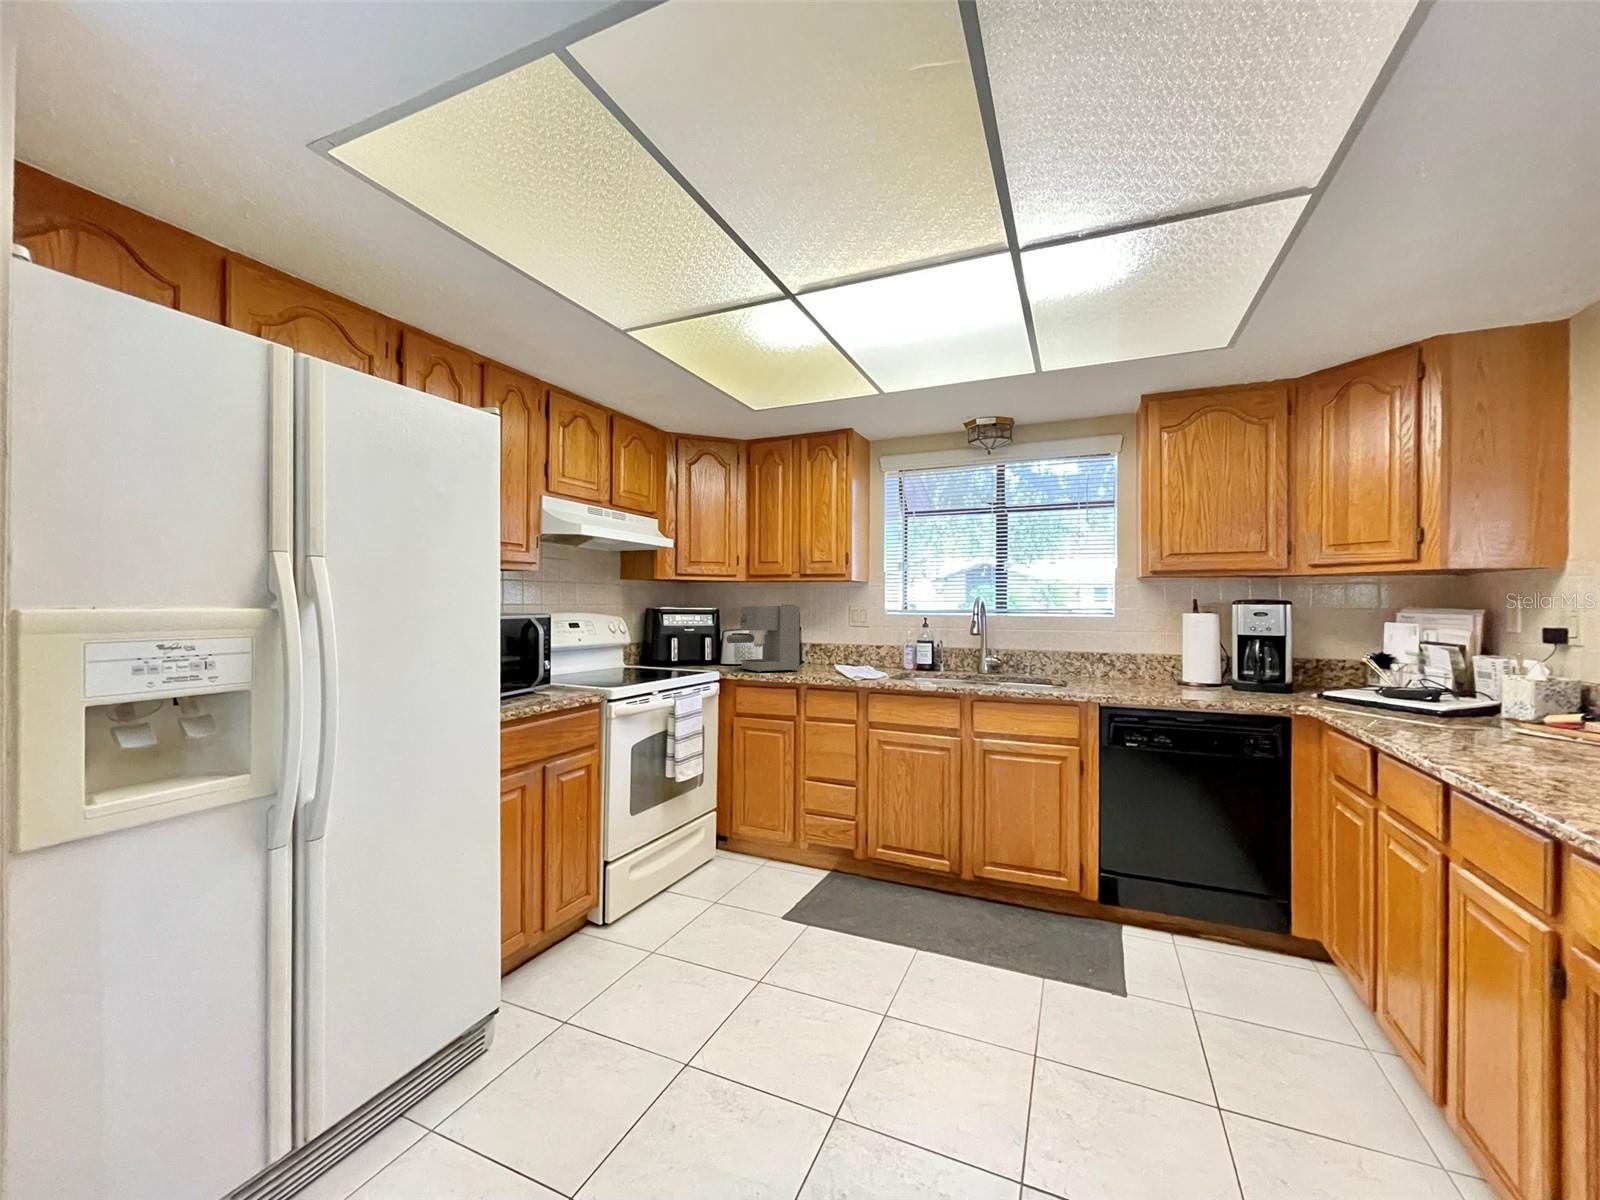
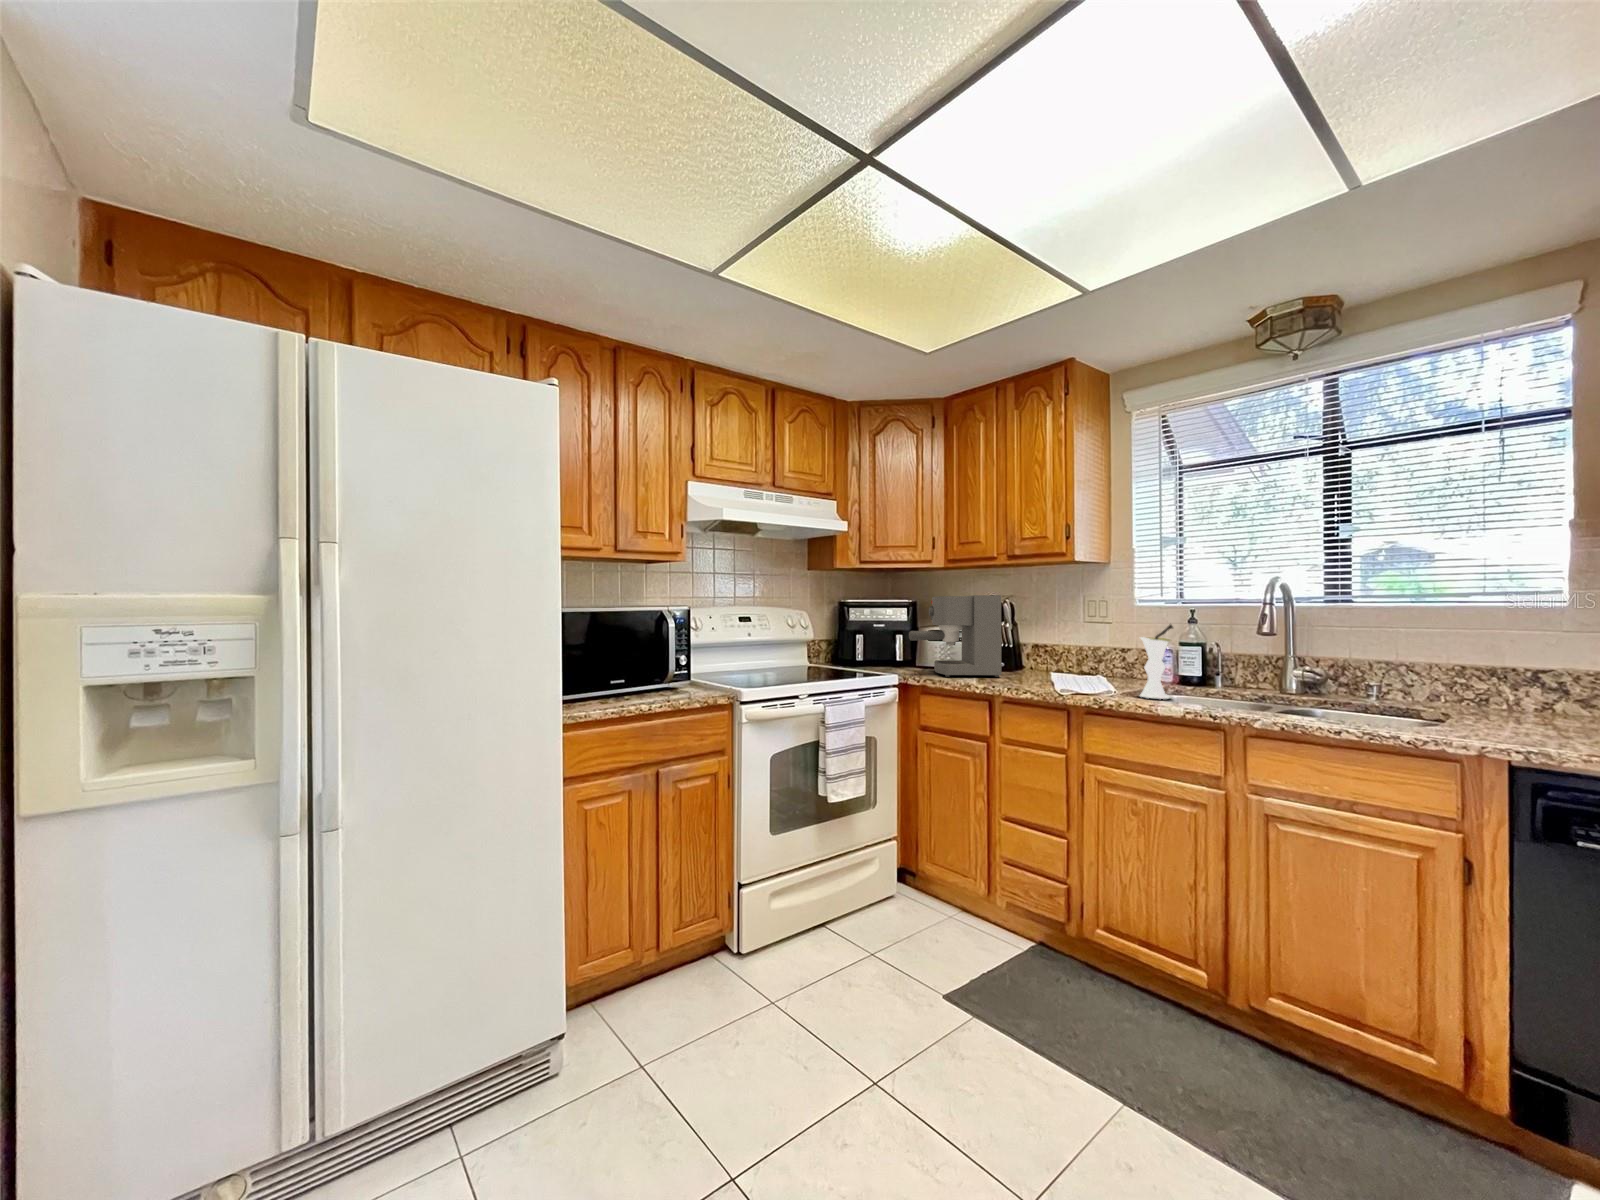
vase: none [903,628,925,681] -> present [1140,624,1173,699]

